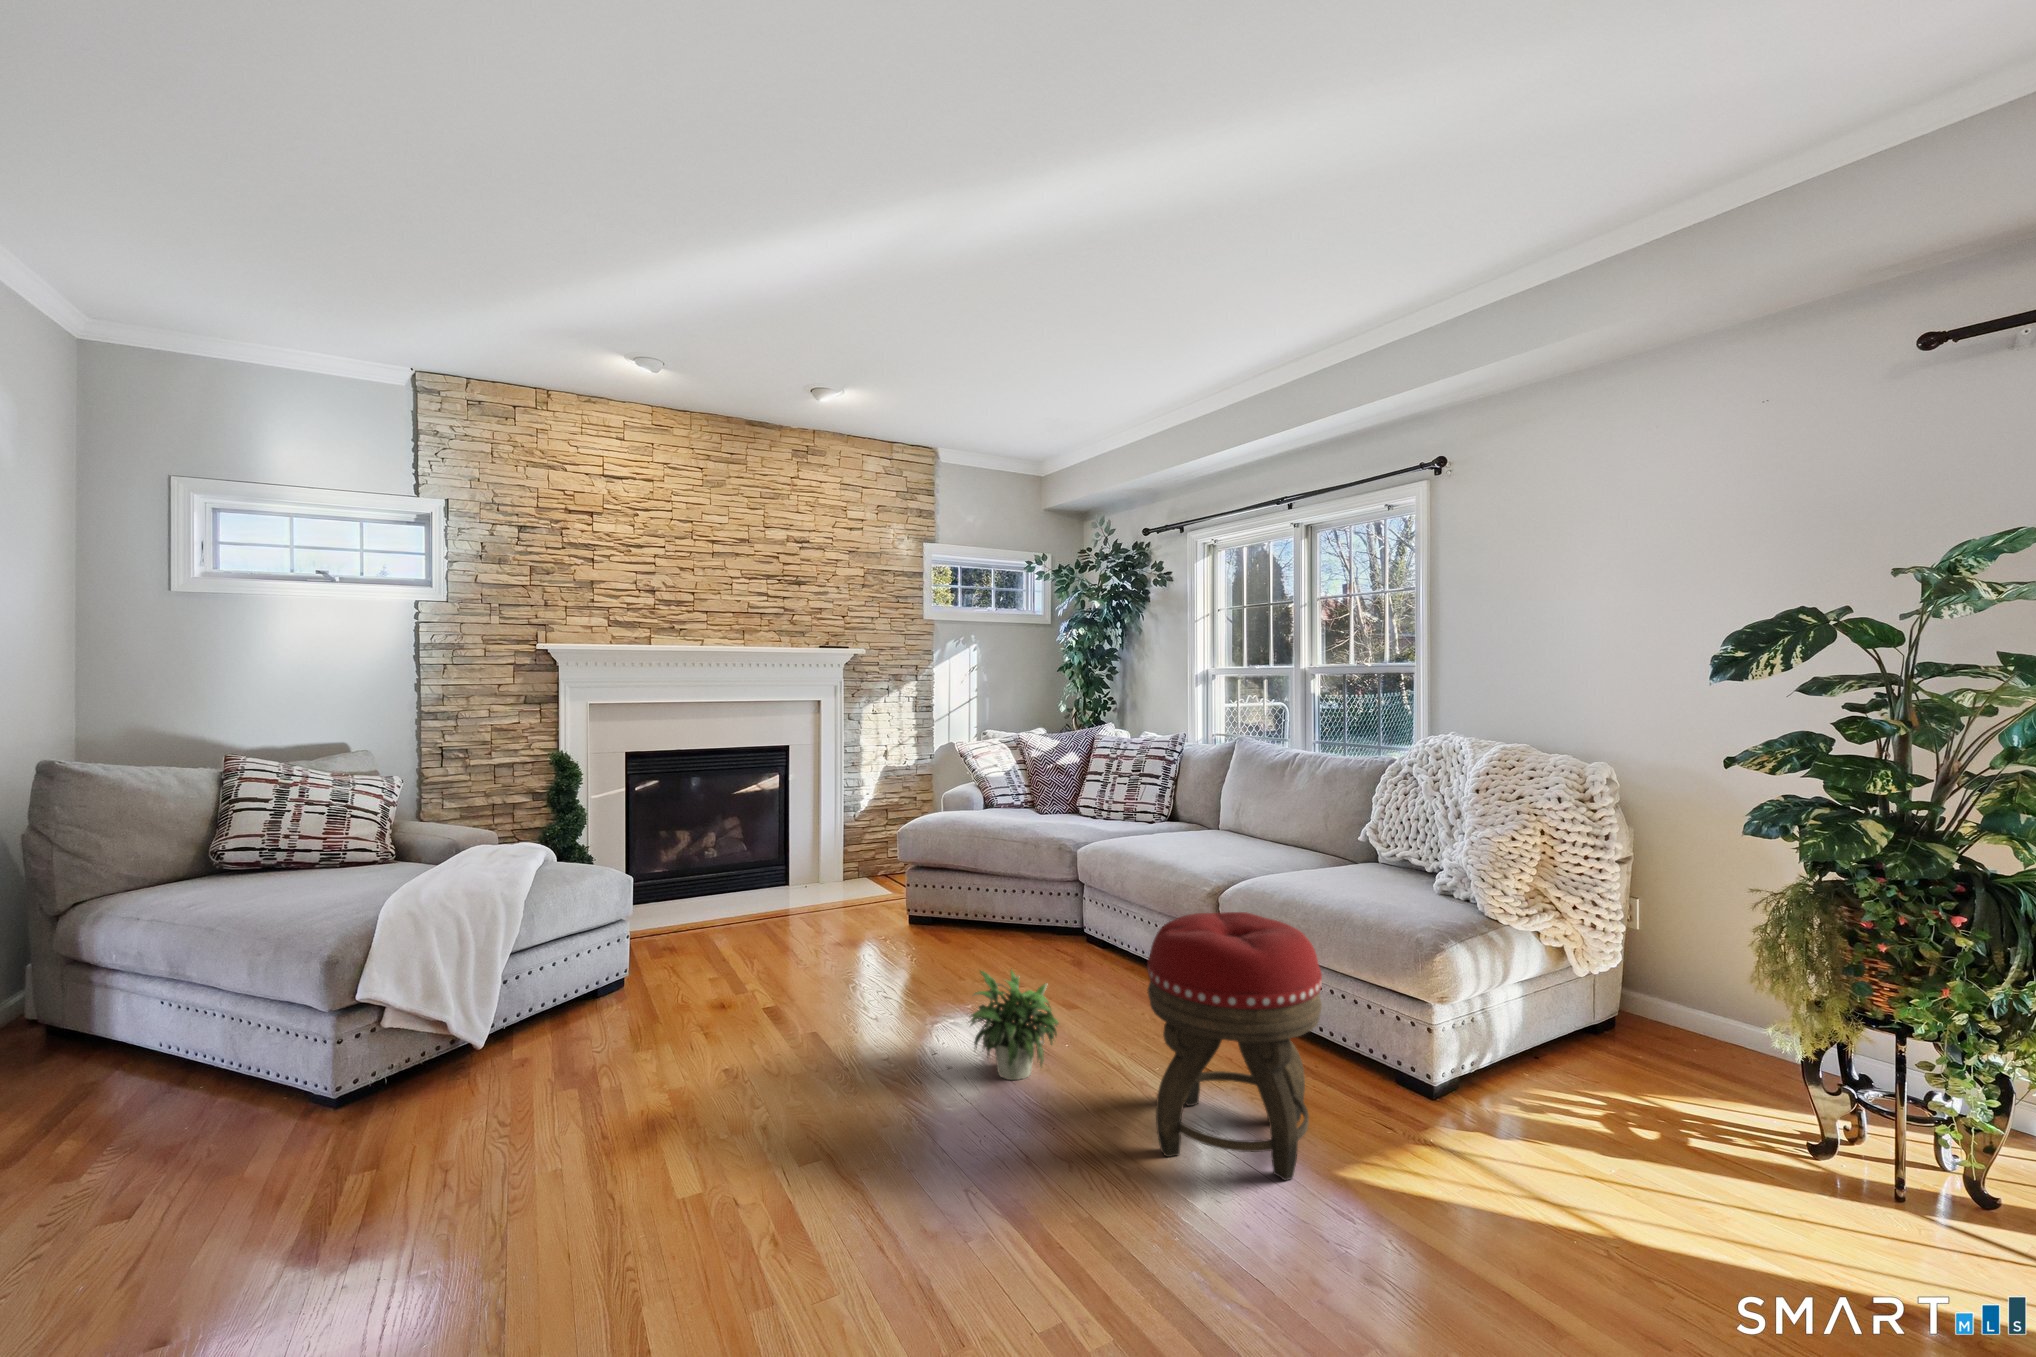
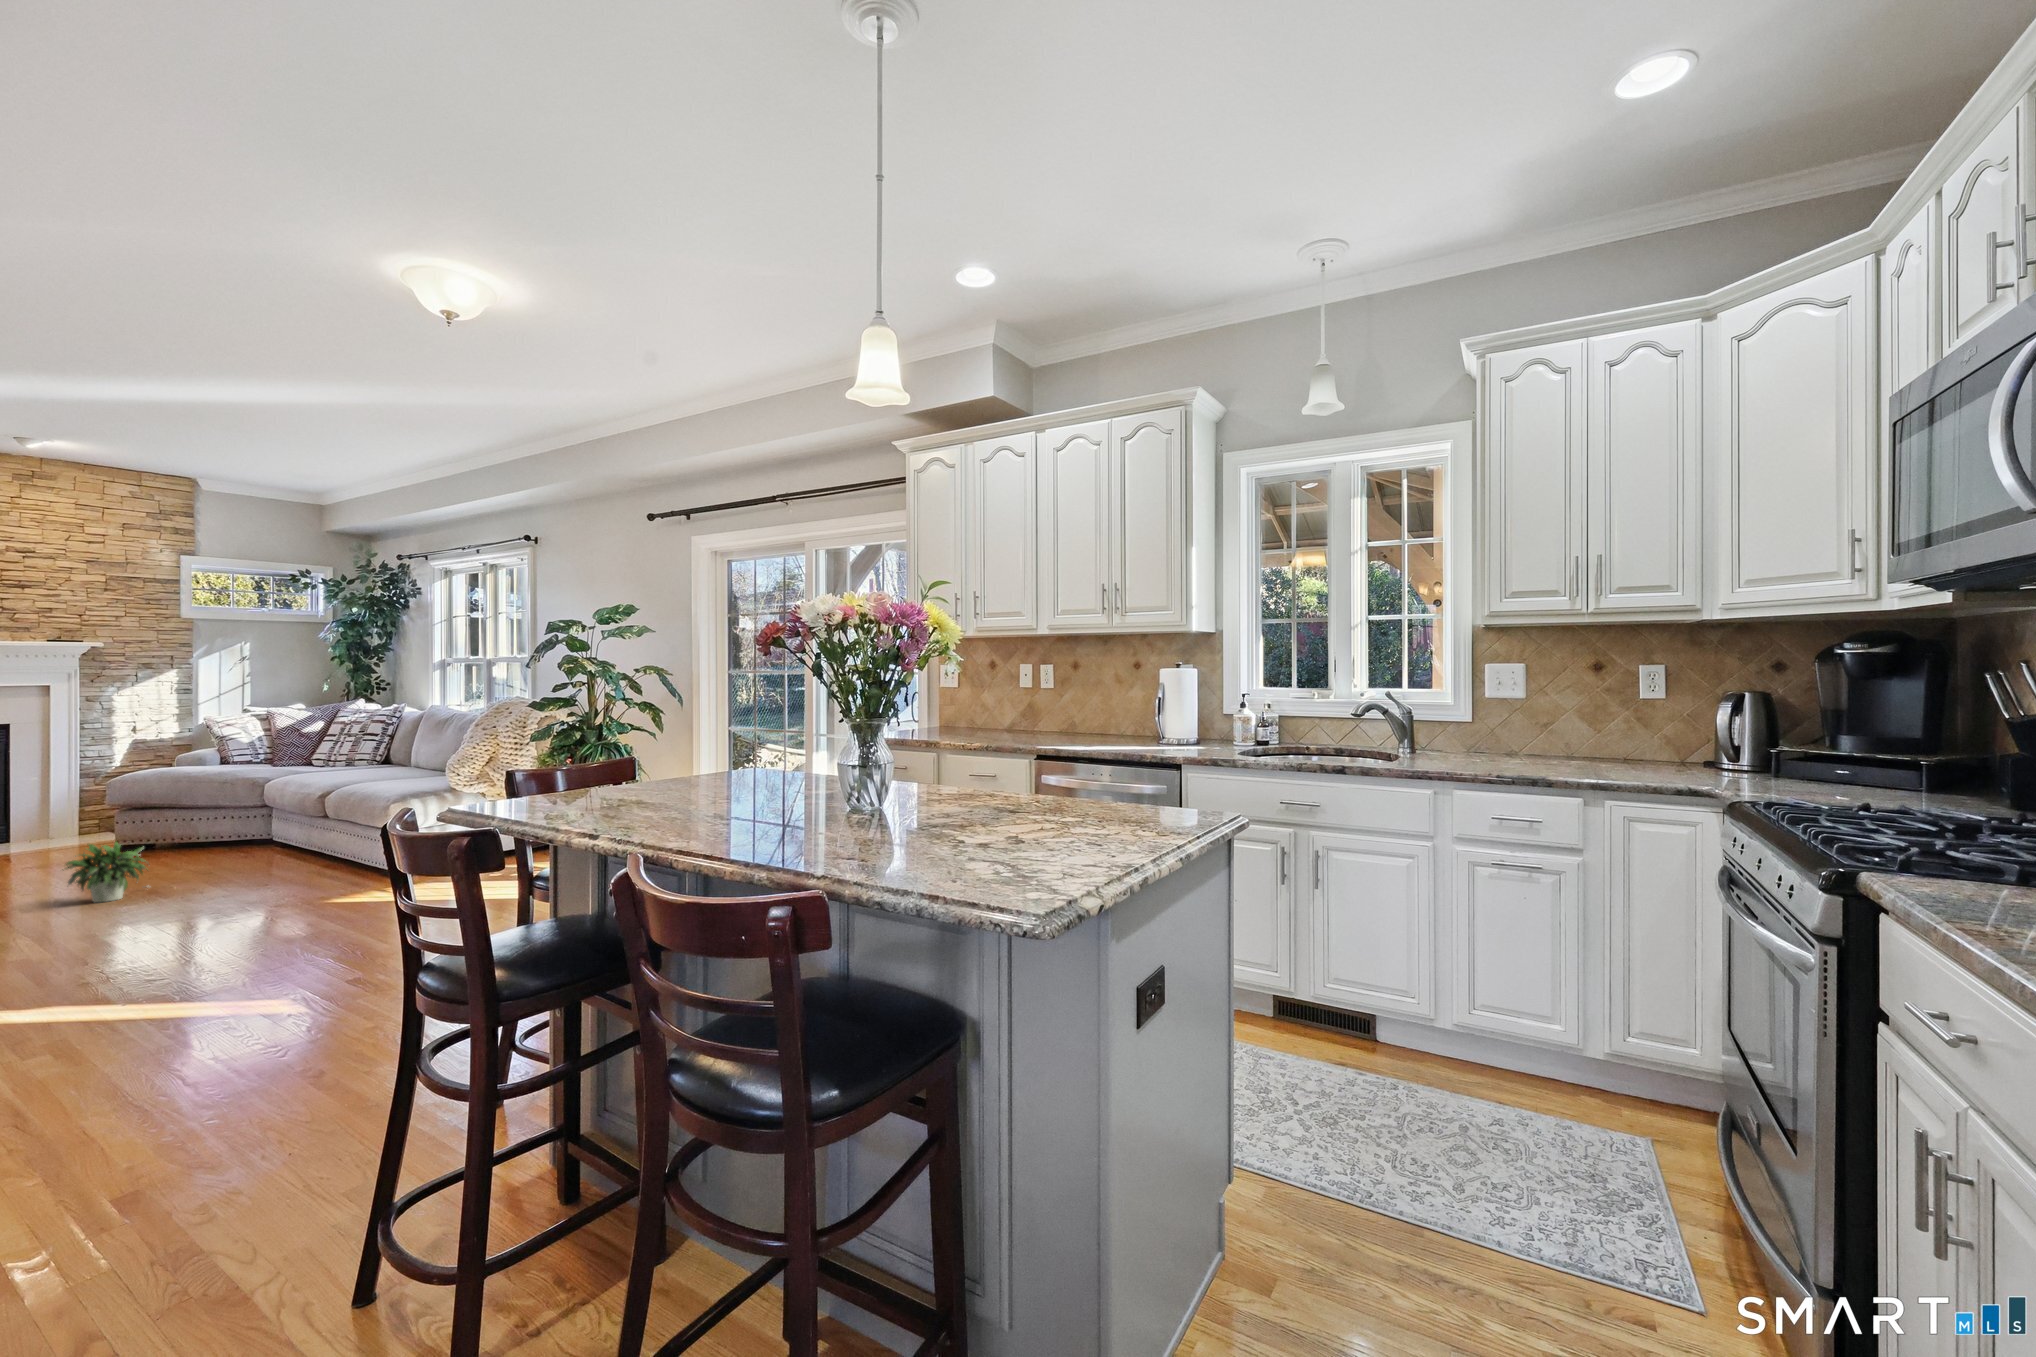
footstool: present [1147,912,1322,1181] -> none [167,786,294,912]

